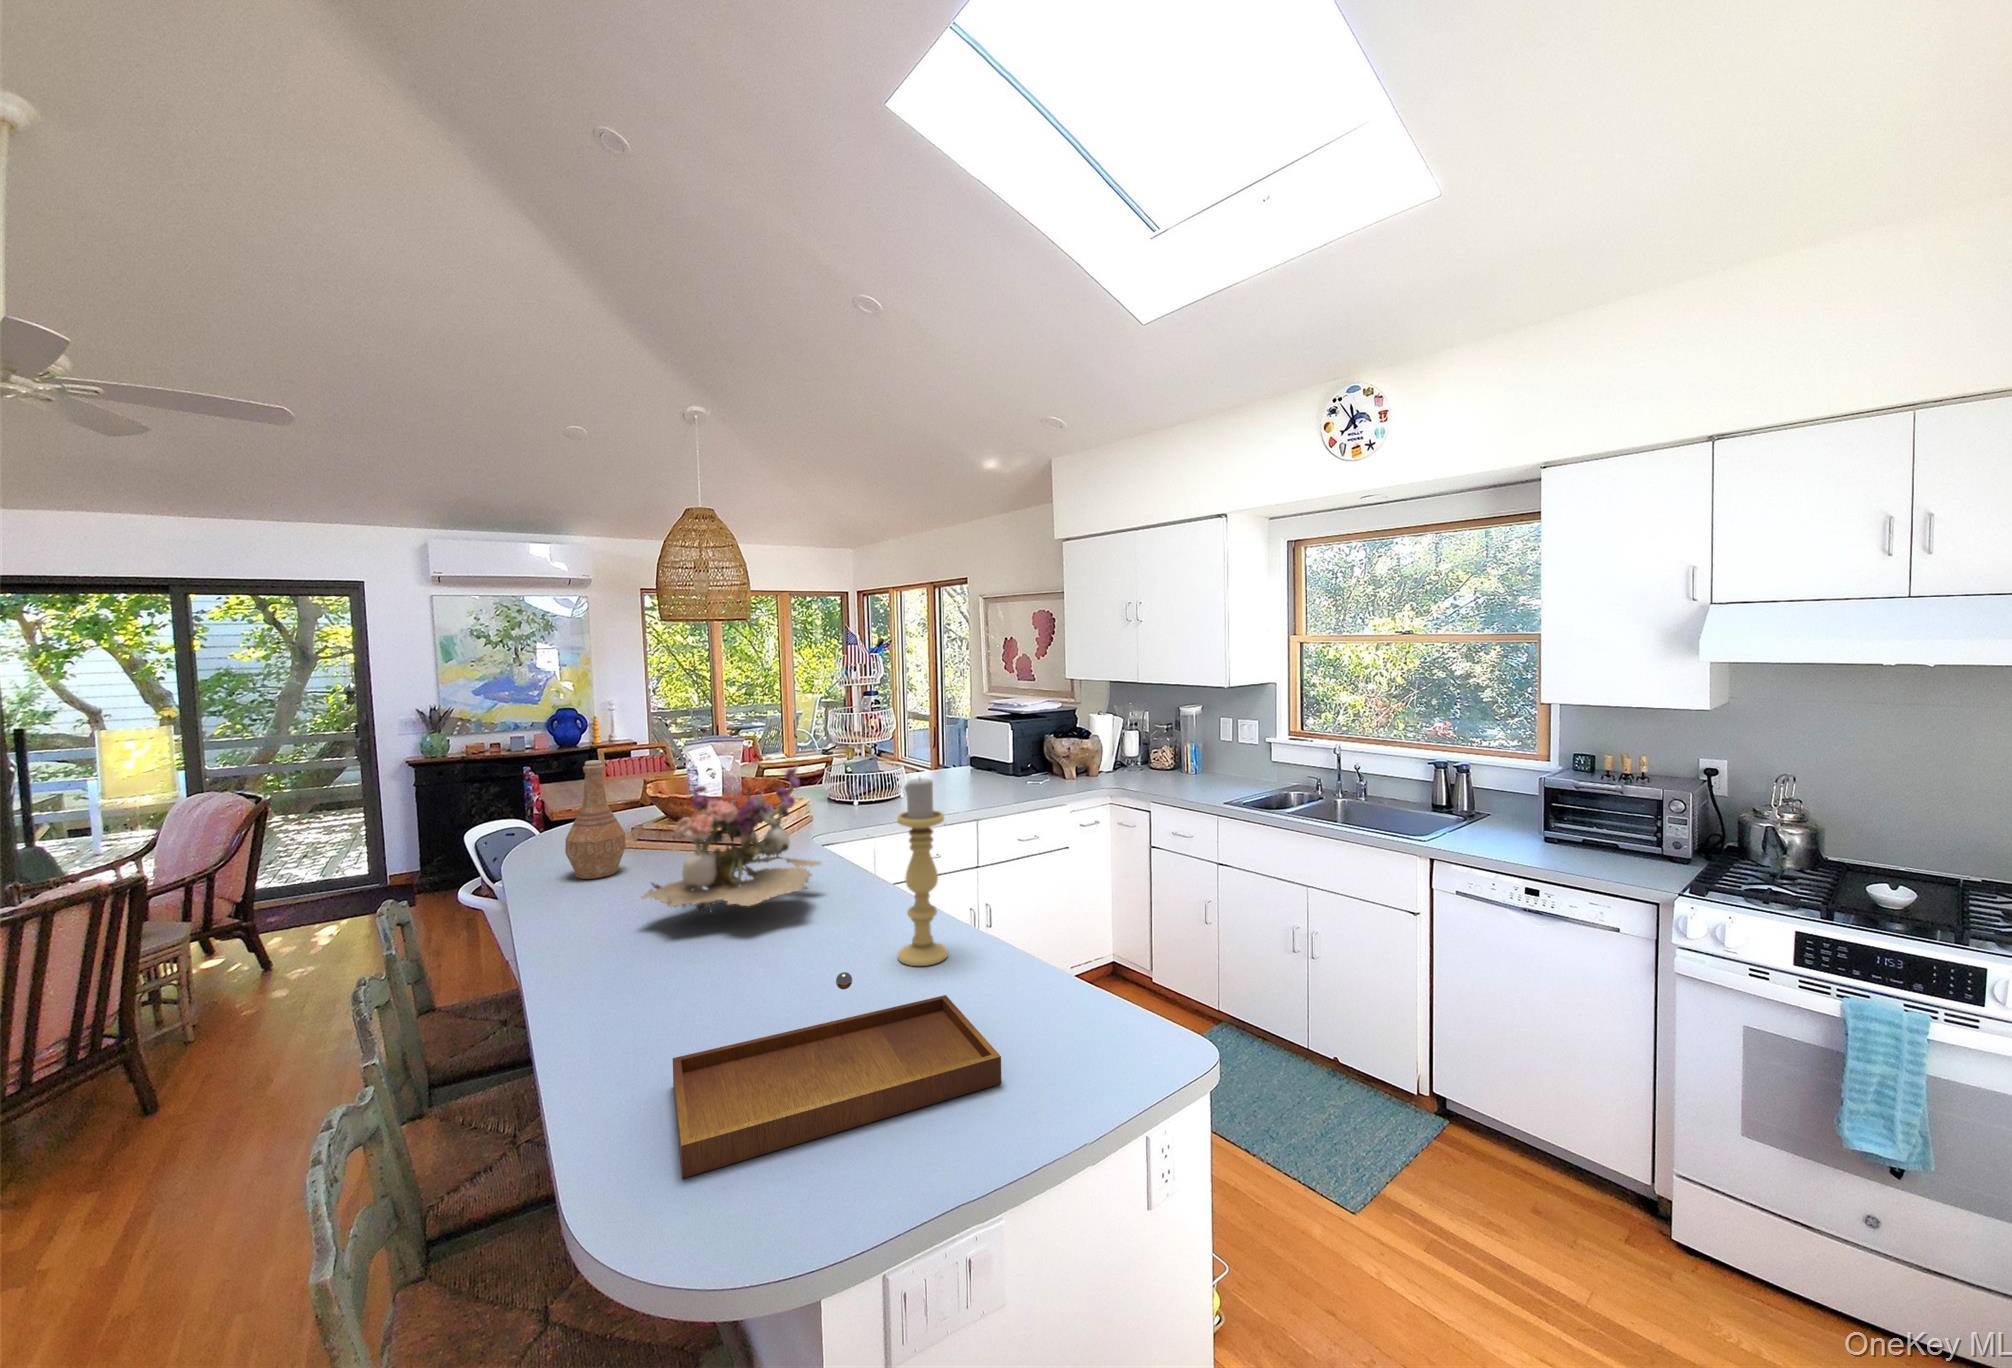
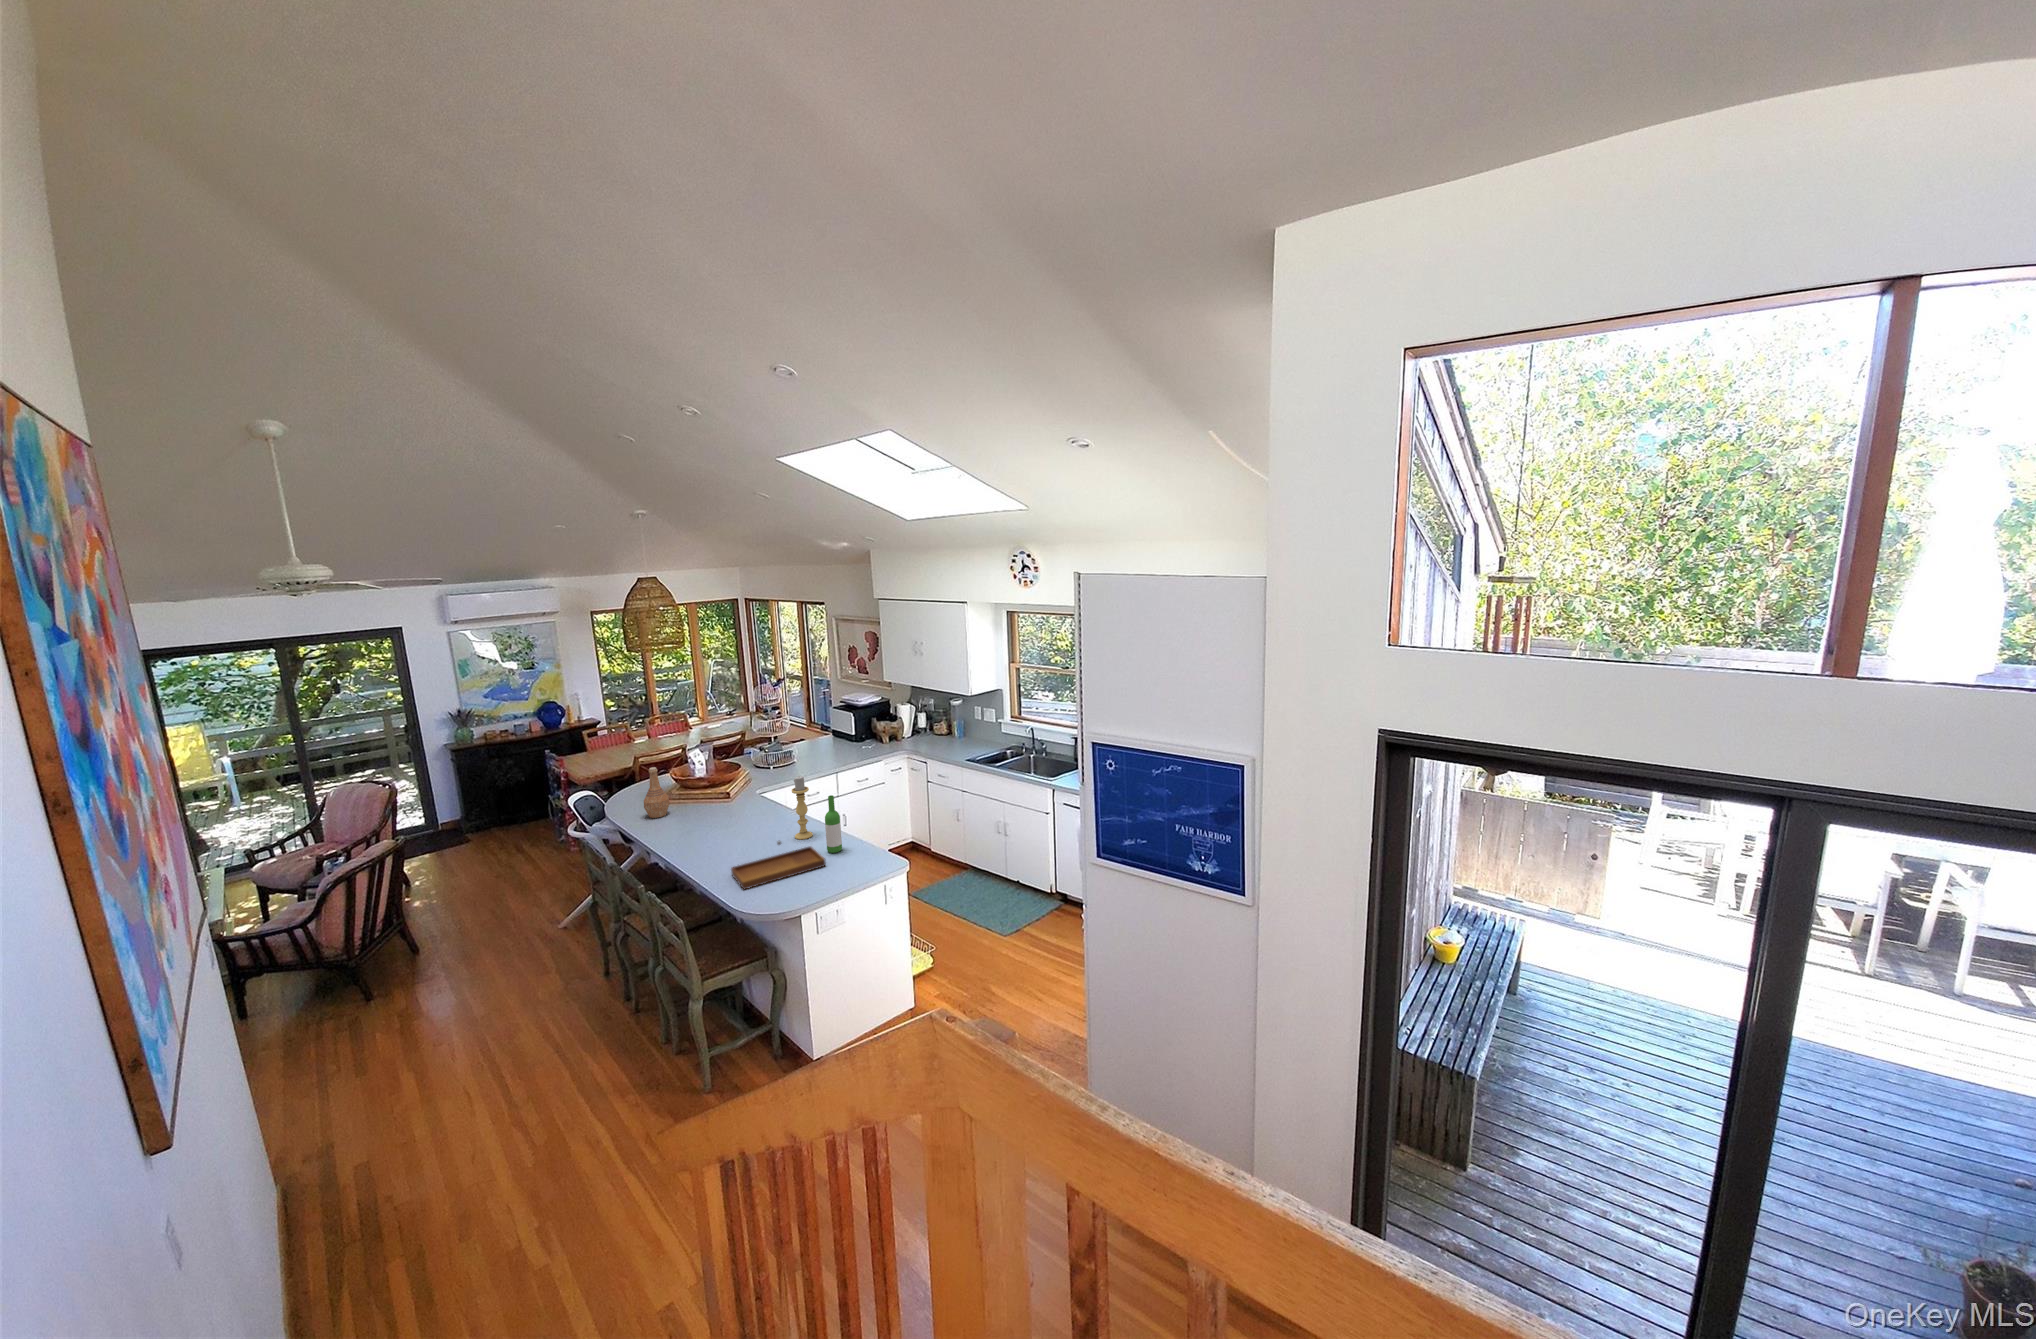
flower arrangement: present [642,766,821,914] -> none [692,766,761,828]
wine bottle: none [996,831,1045,1026] -> present [825,795,842,853]

